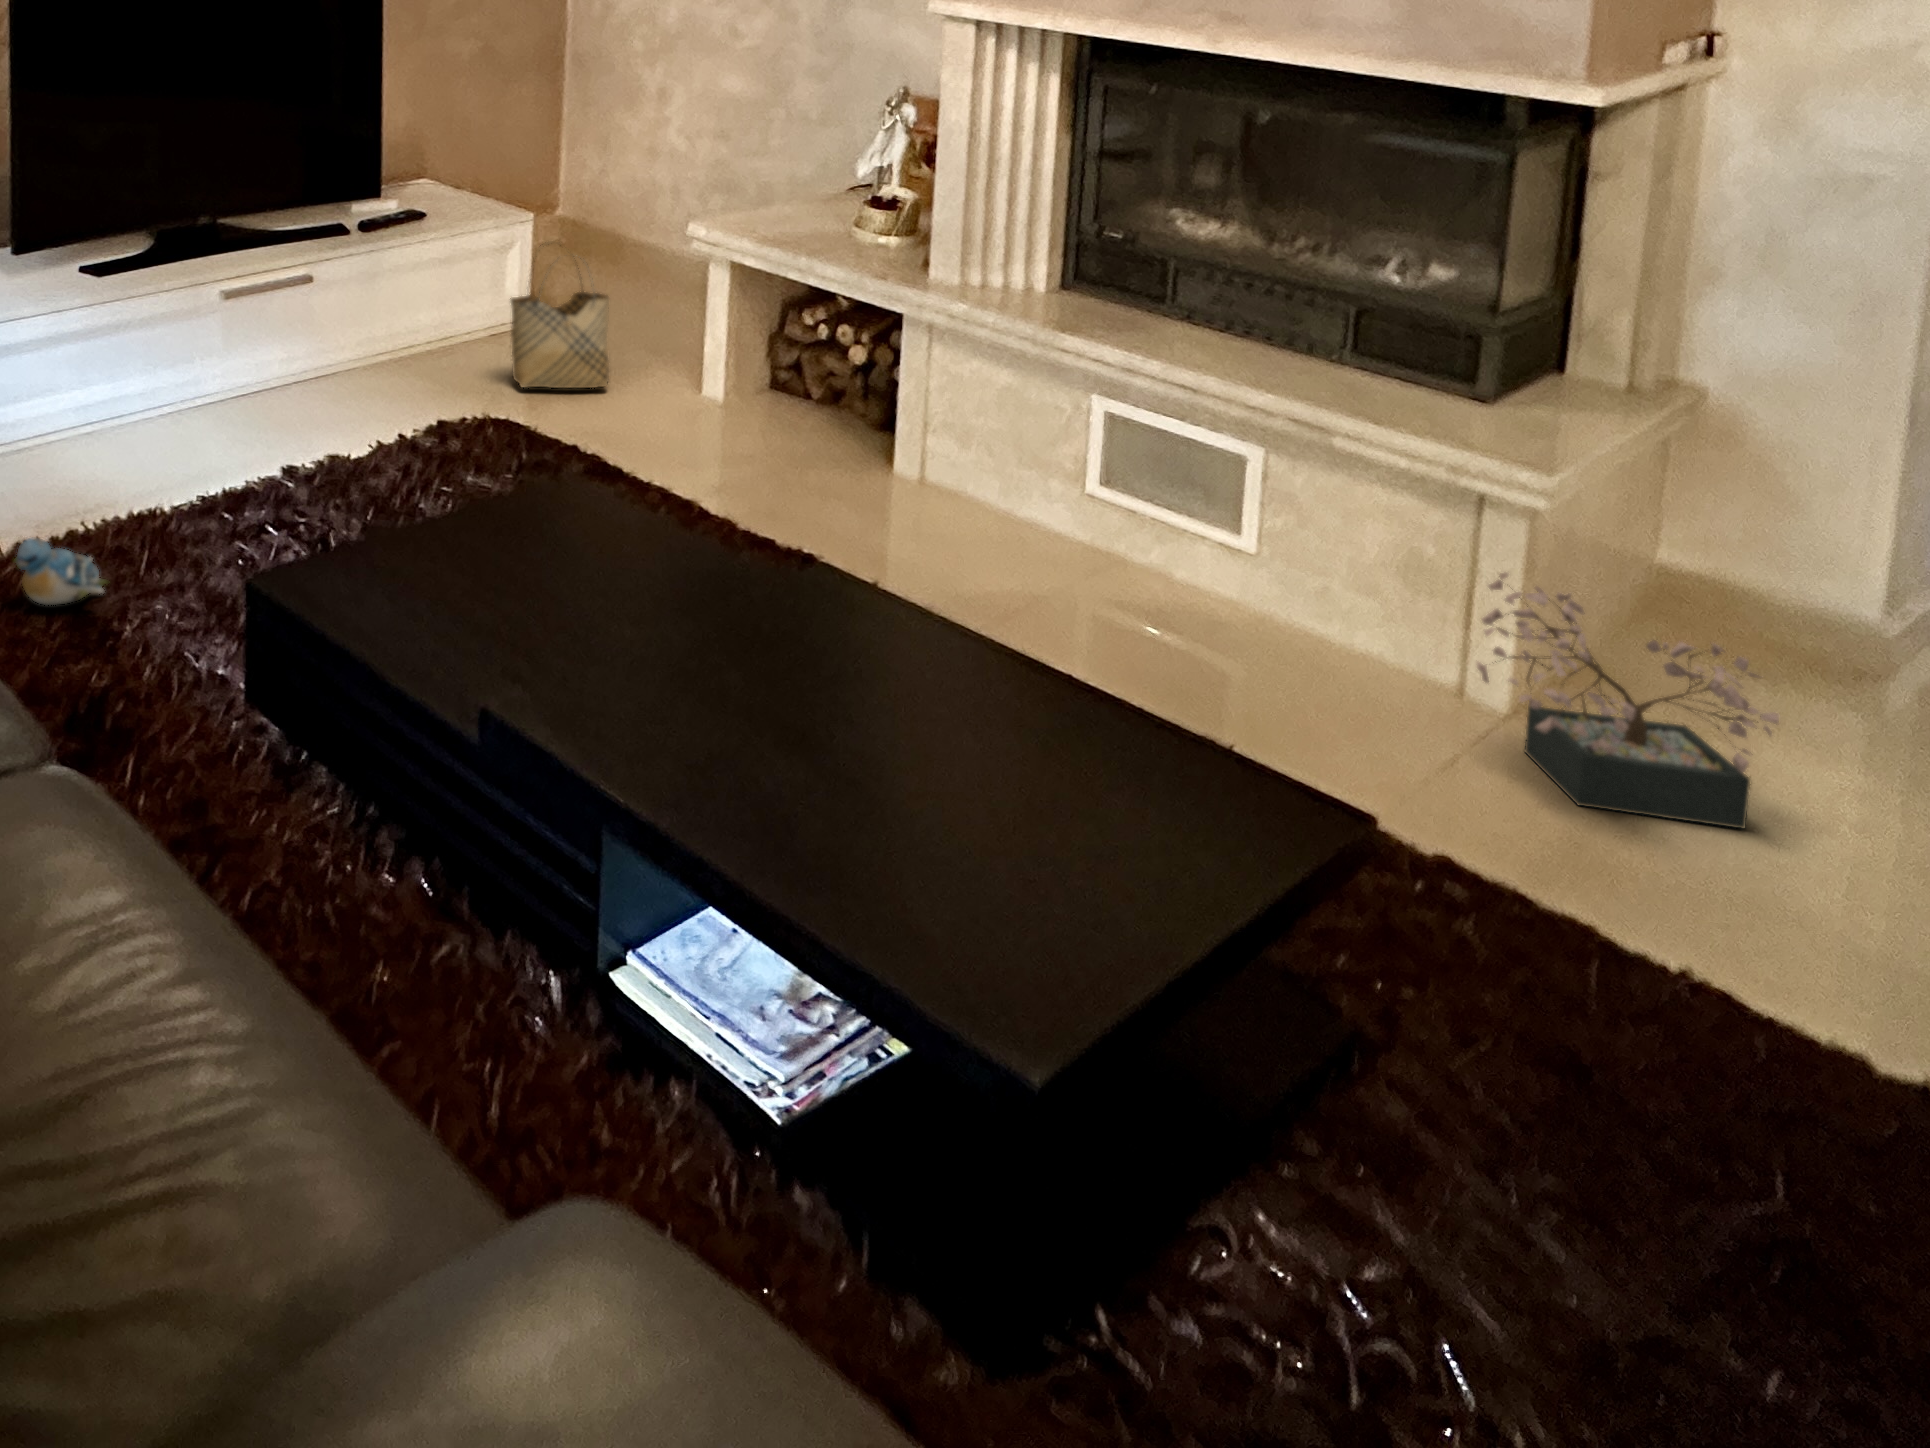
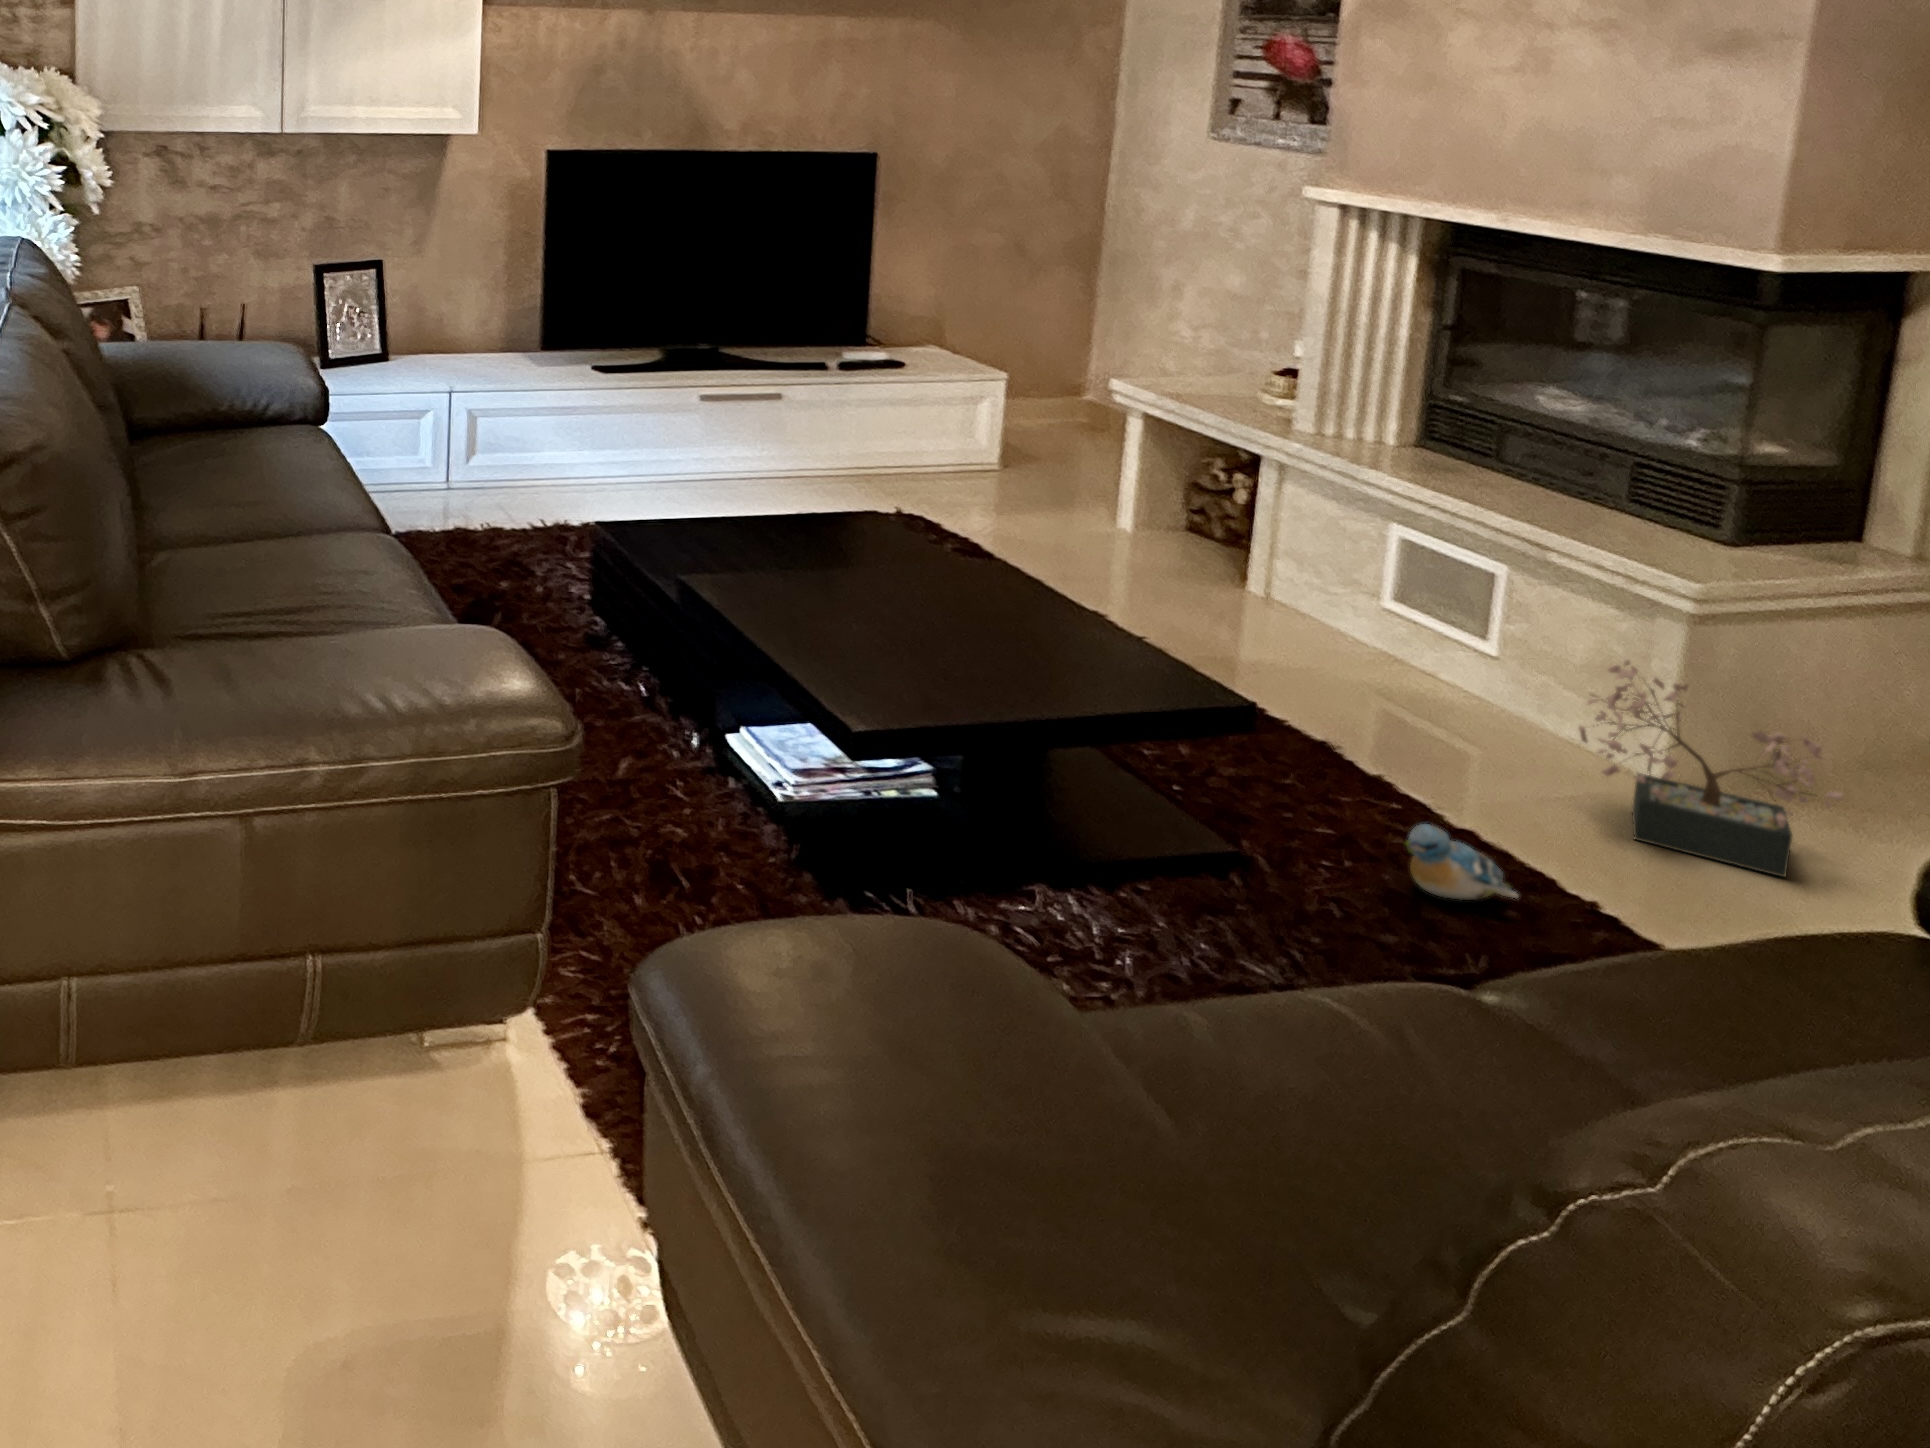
woven basket: present [510,244,609,388] -> none [944,388,1037,511]
plush toy: present [15,538,108,605] -> present [1406,824,1518,900]

